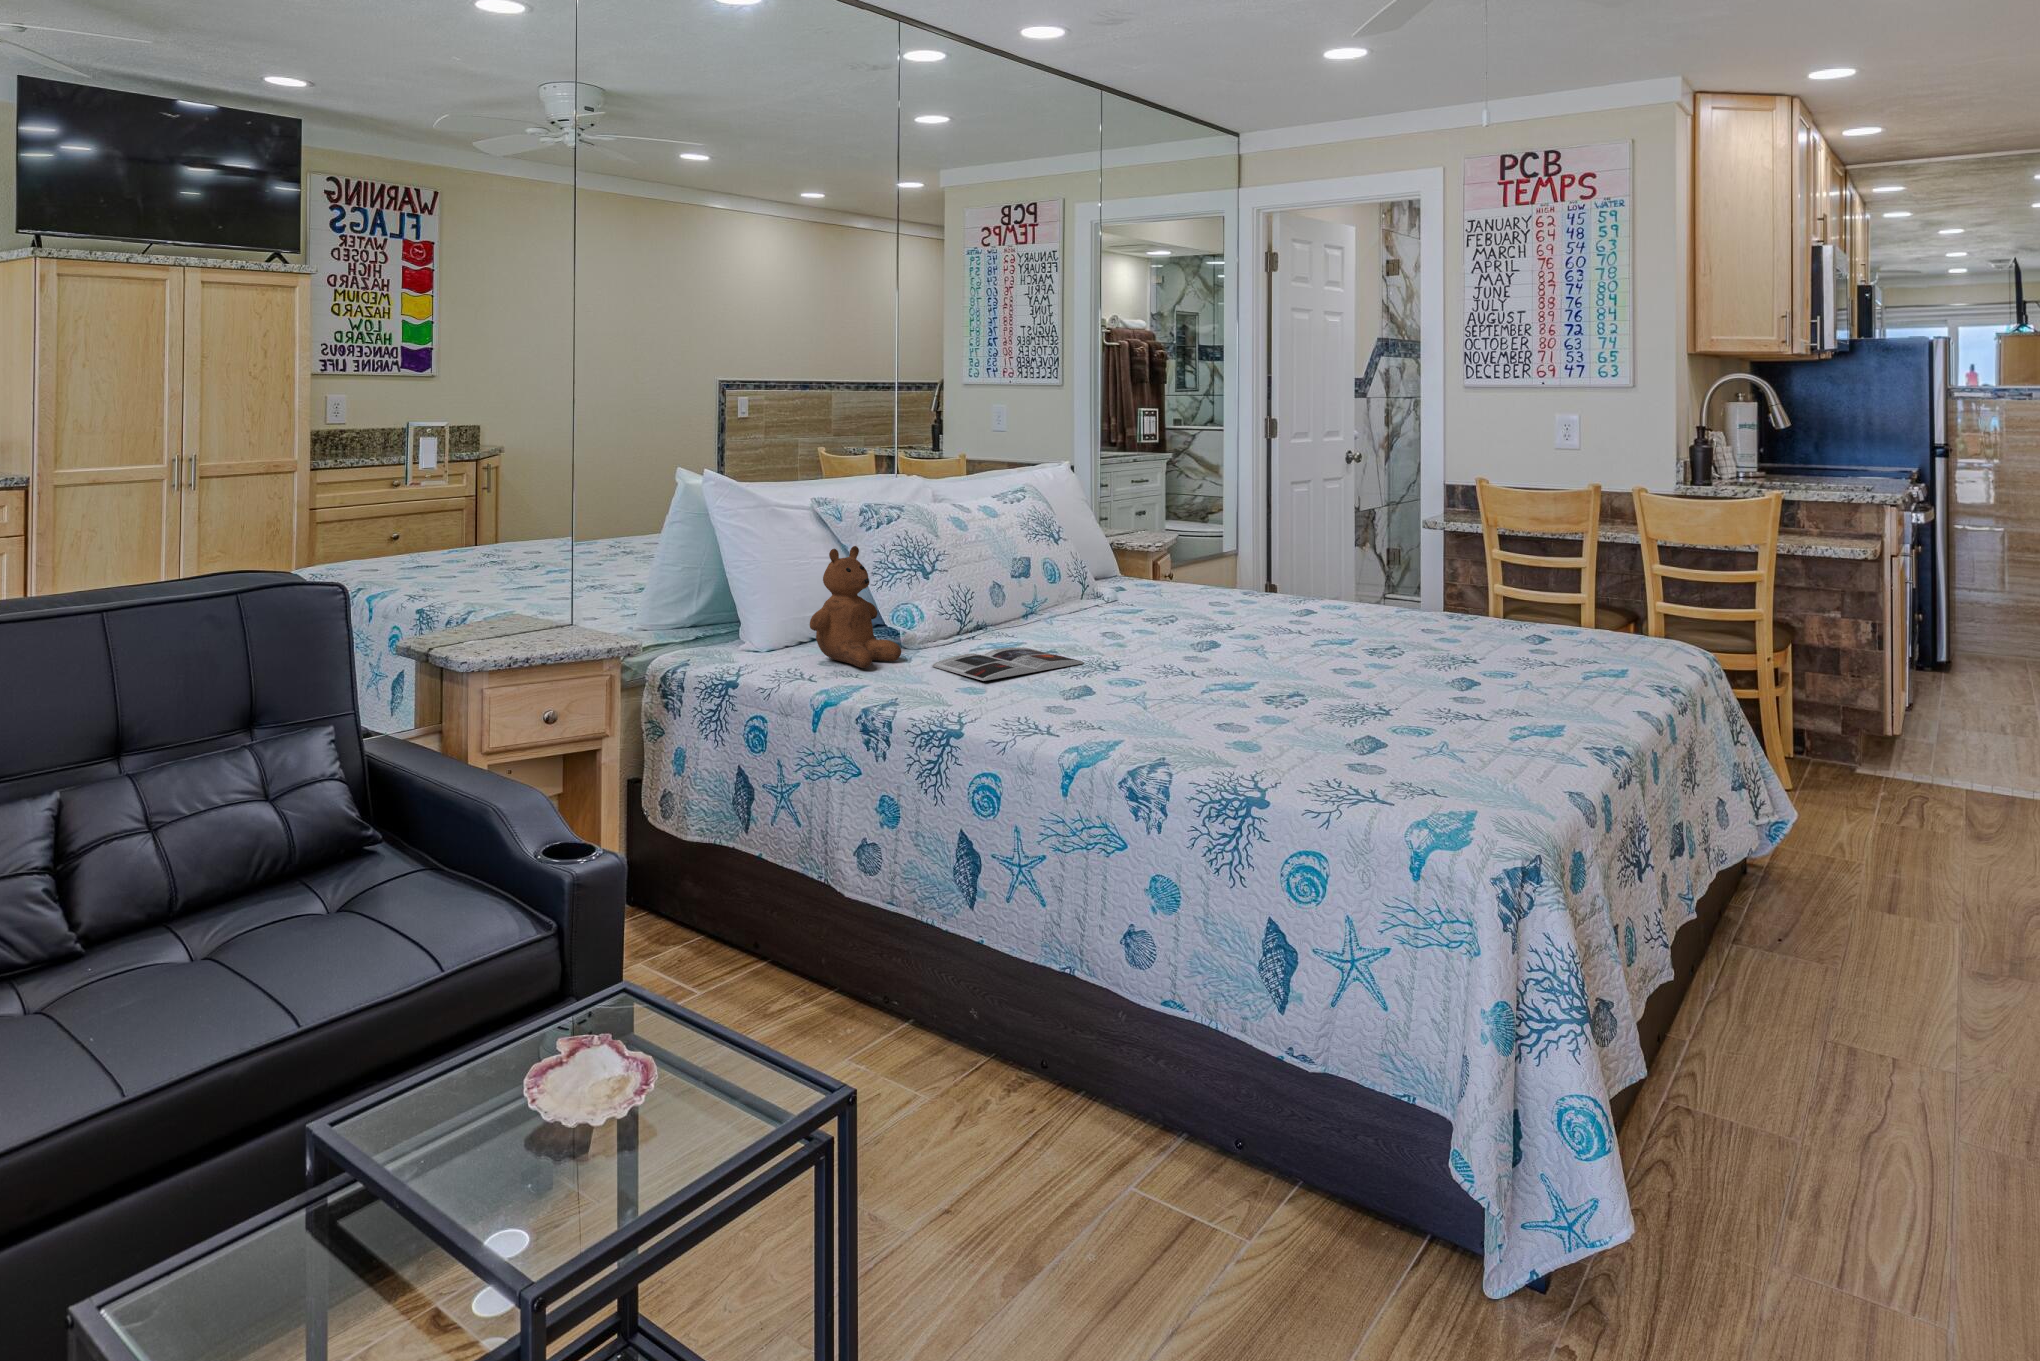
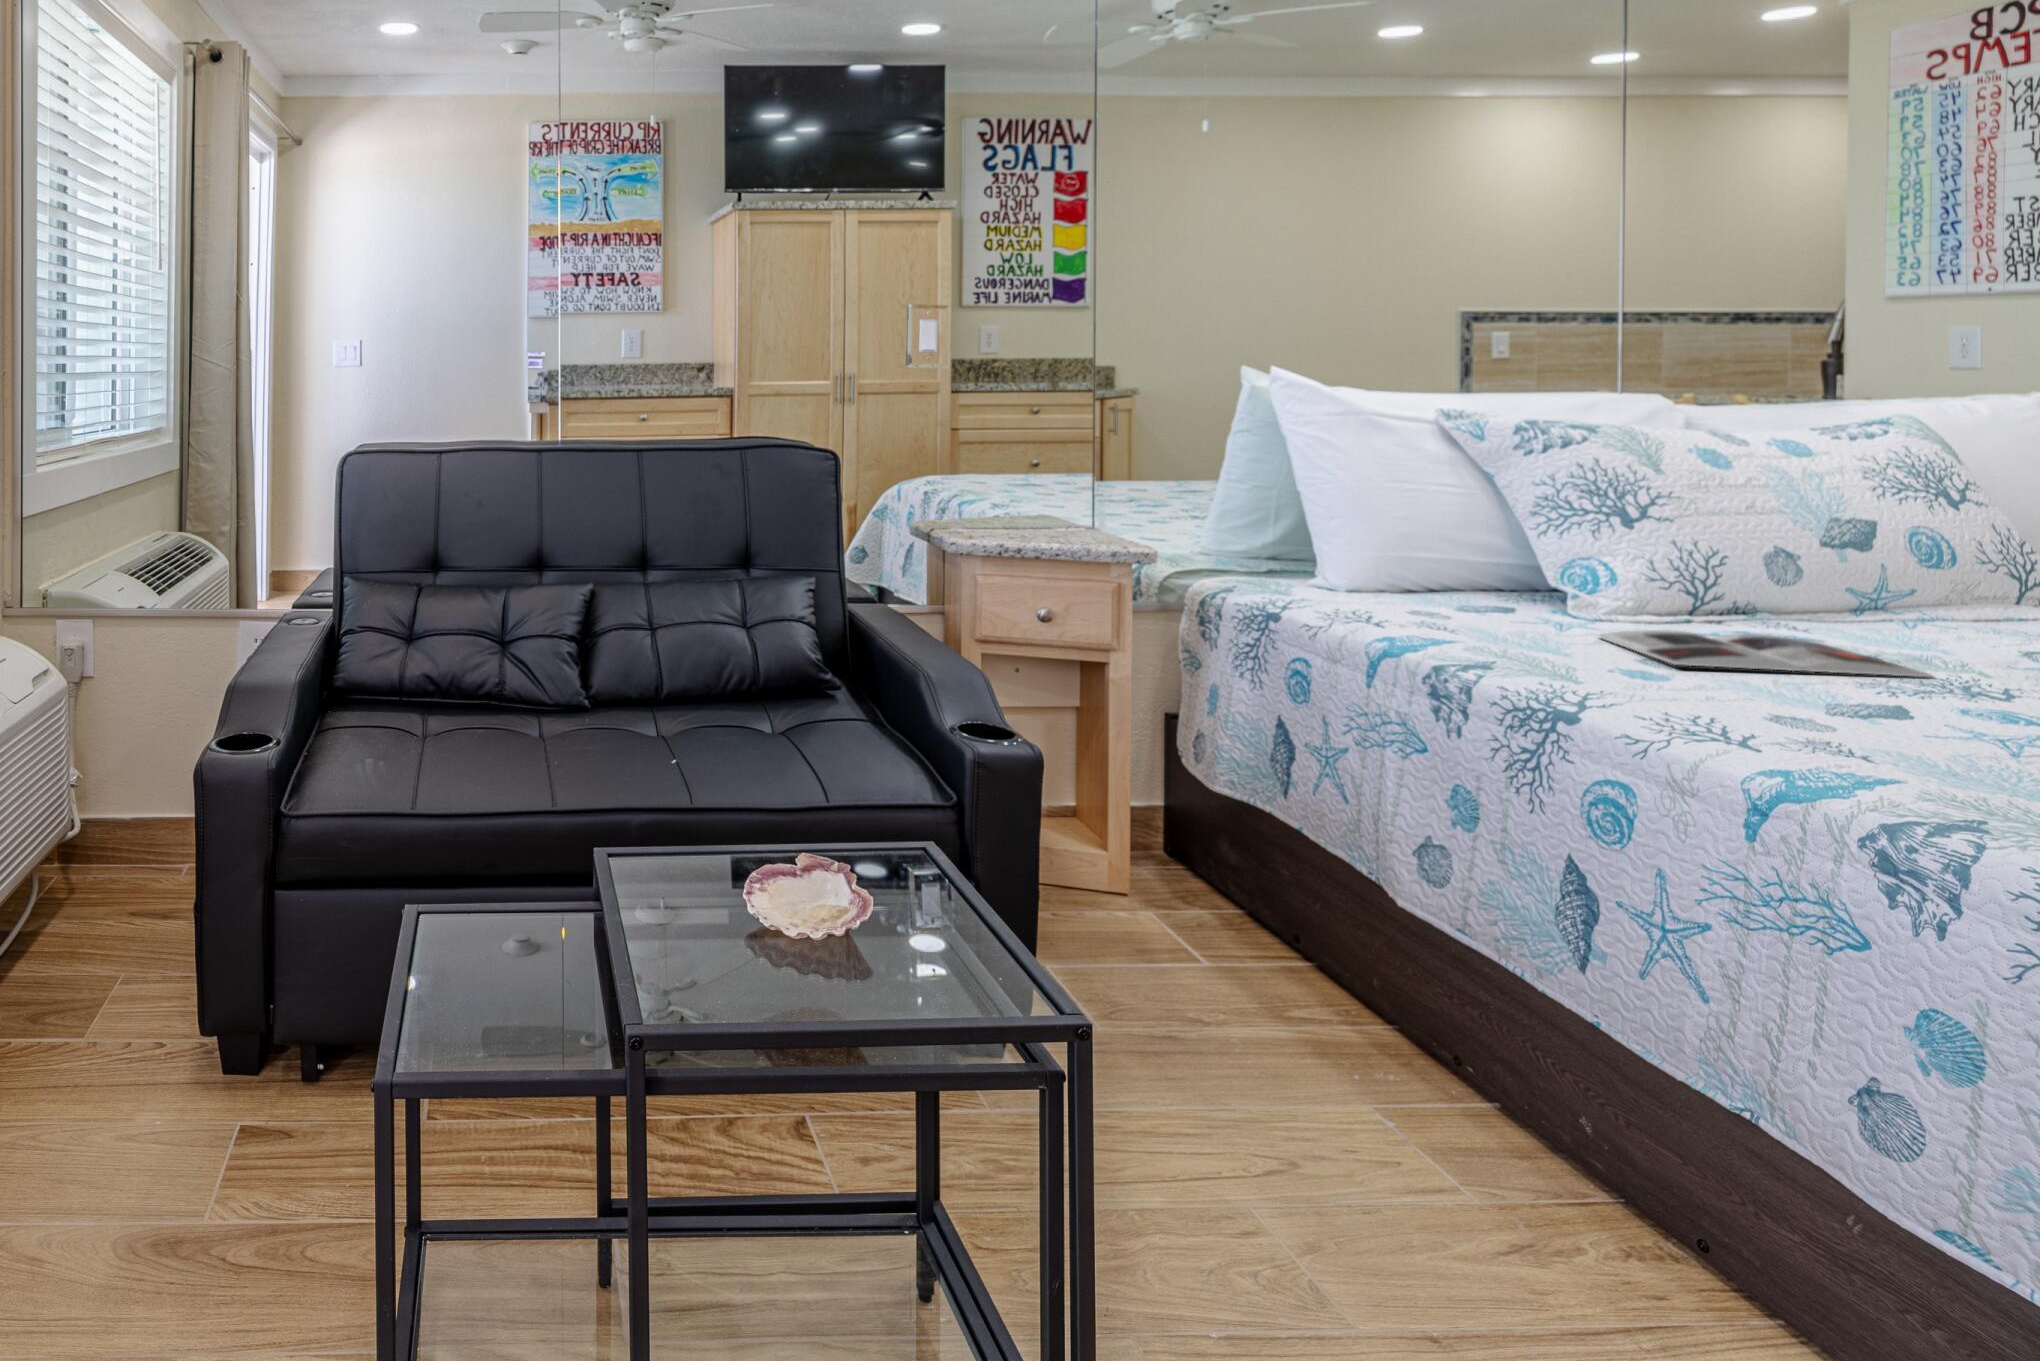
teddy bear: present [810,546,901,668] -> none [1389,458,1547,622]

